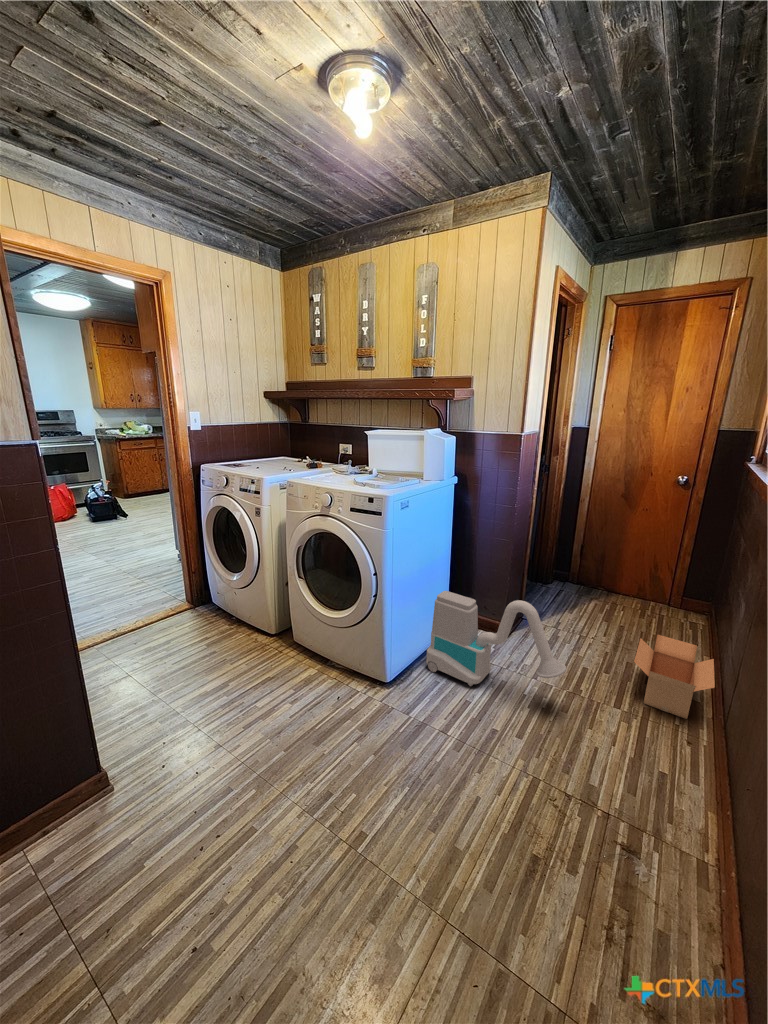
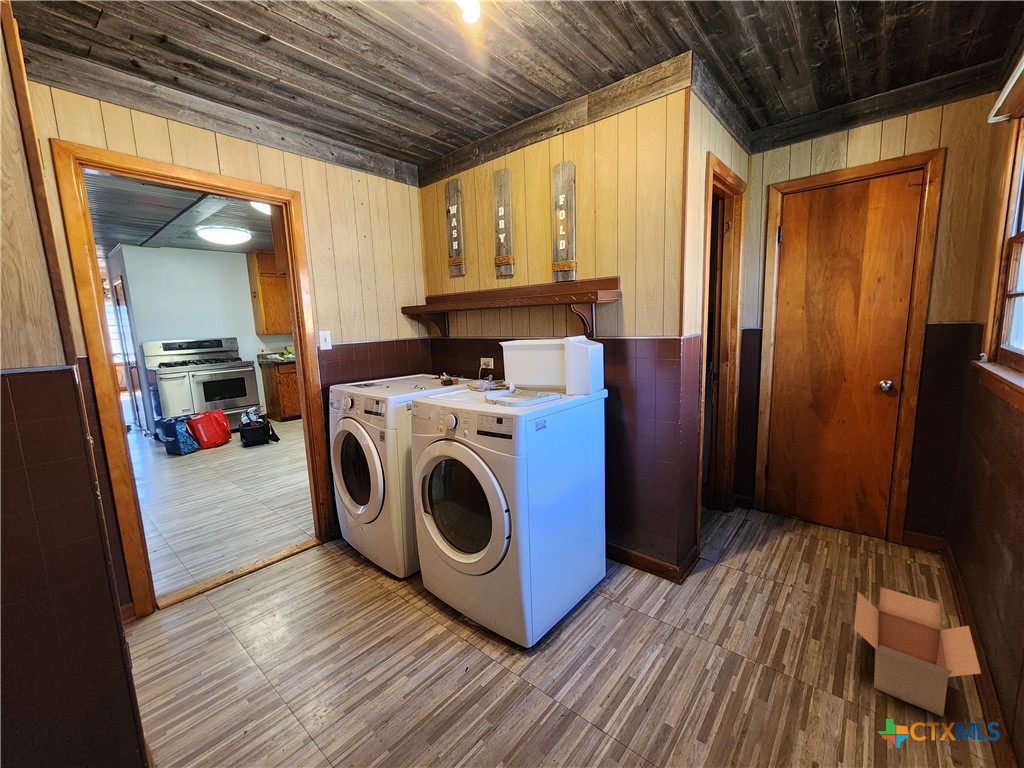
vacuum cleaner: present [426,591,566,686] -> none [578,529,760,656]

